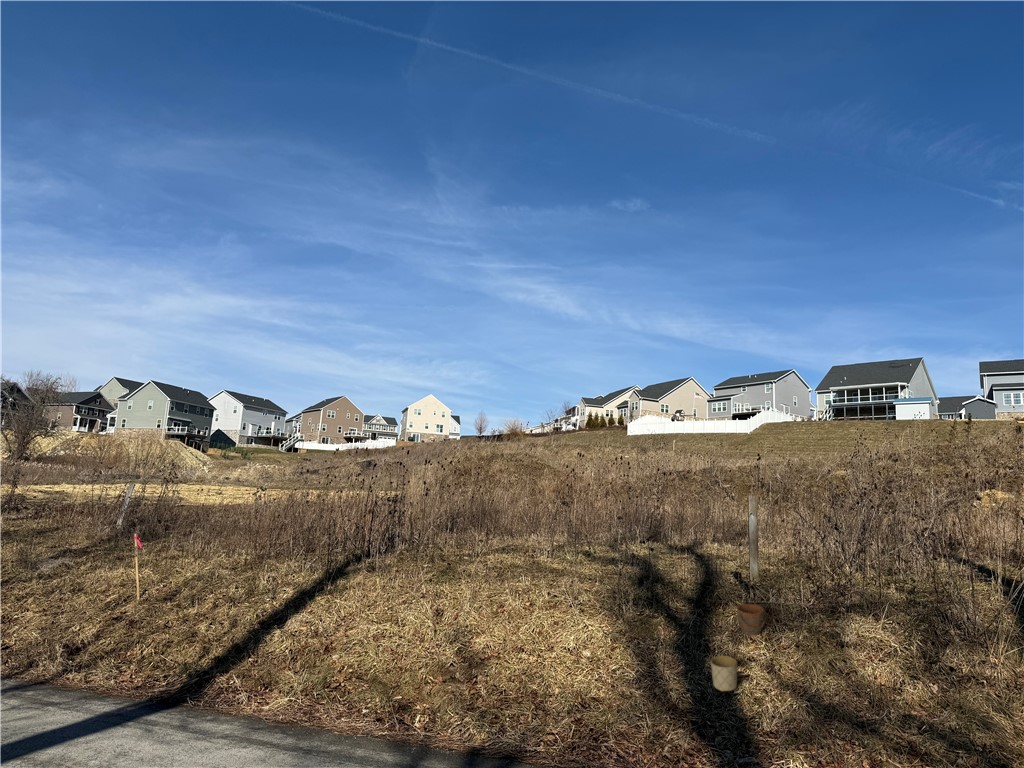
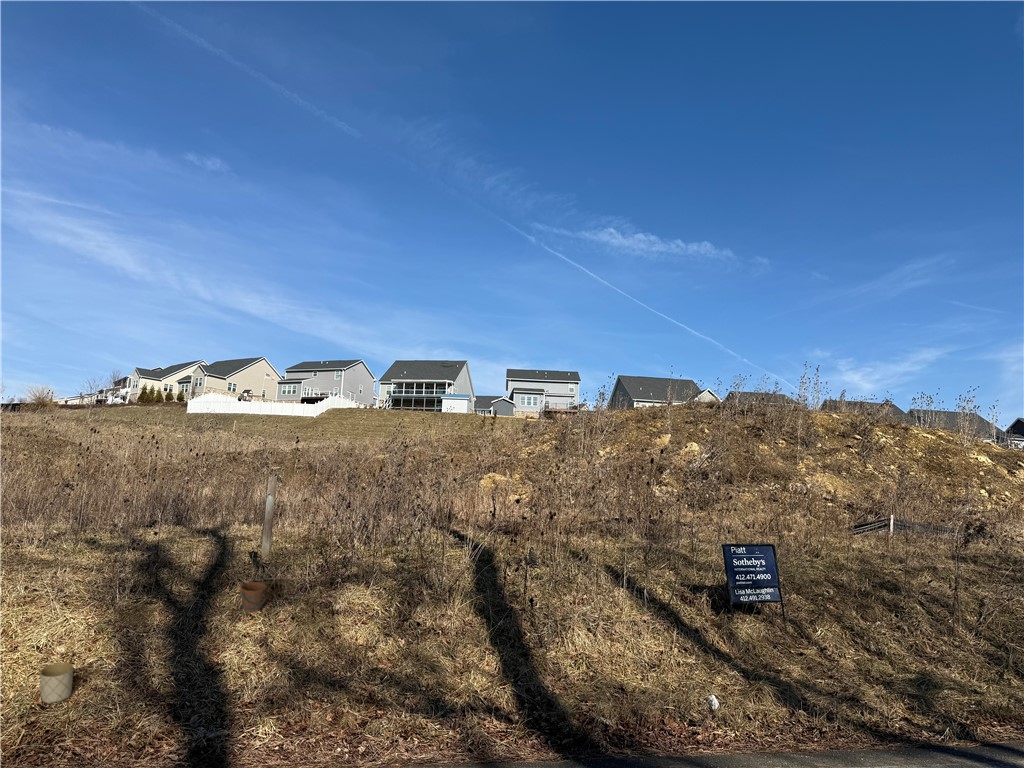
planter: present [711,656,737,691] -> present [40,663,73,704]

